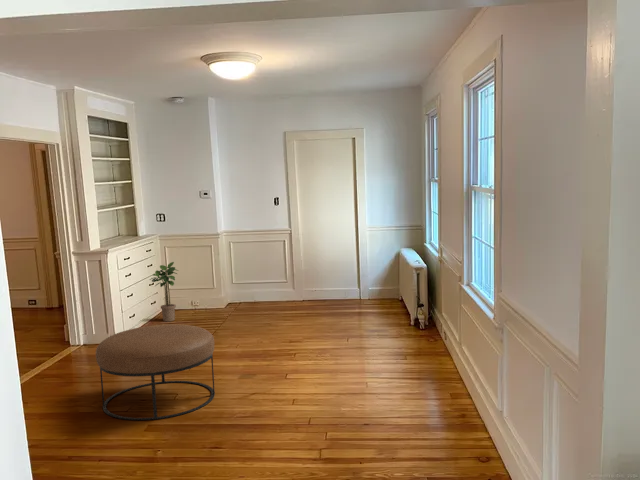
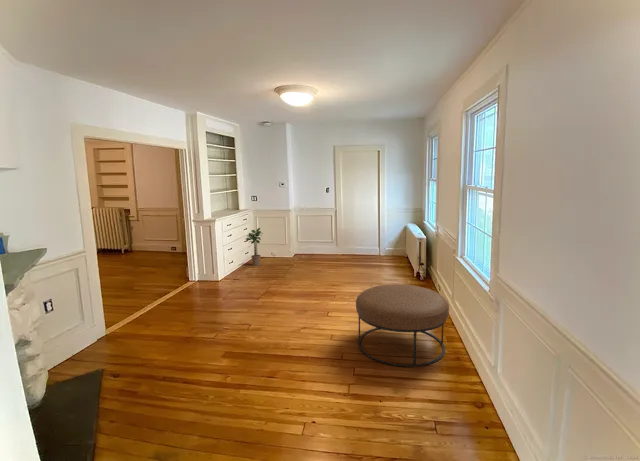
ottoman: present [96,324,215,420] -> present [356,284,449,367]

